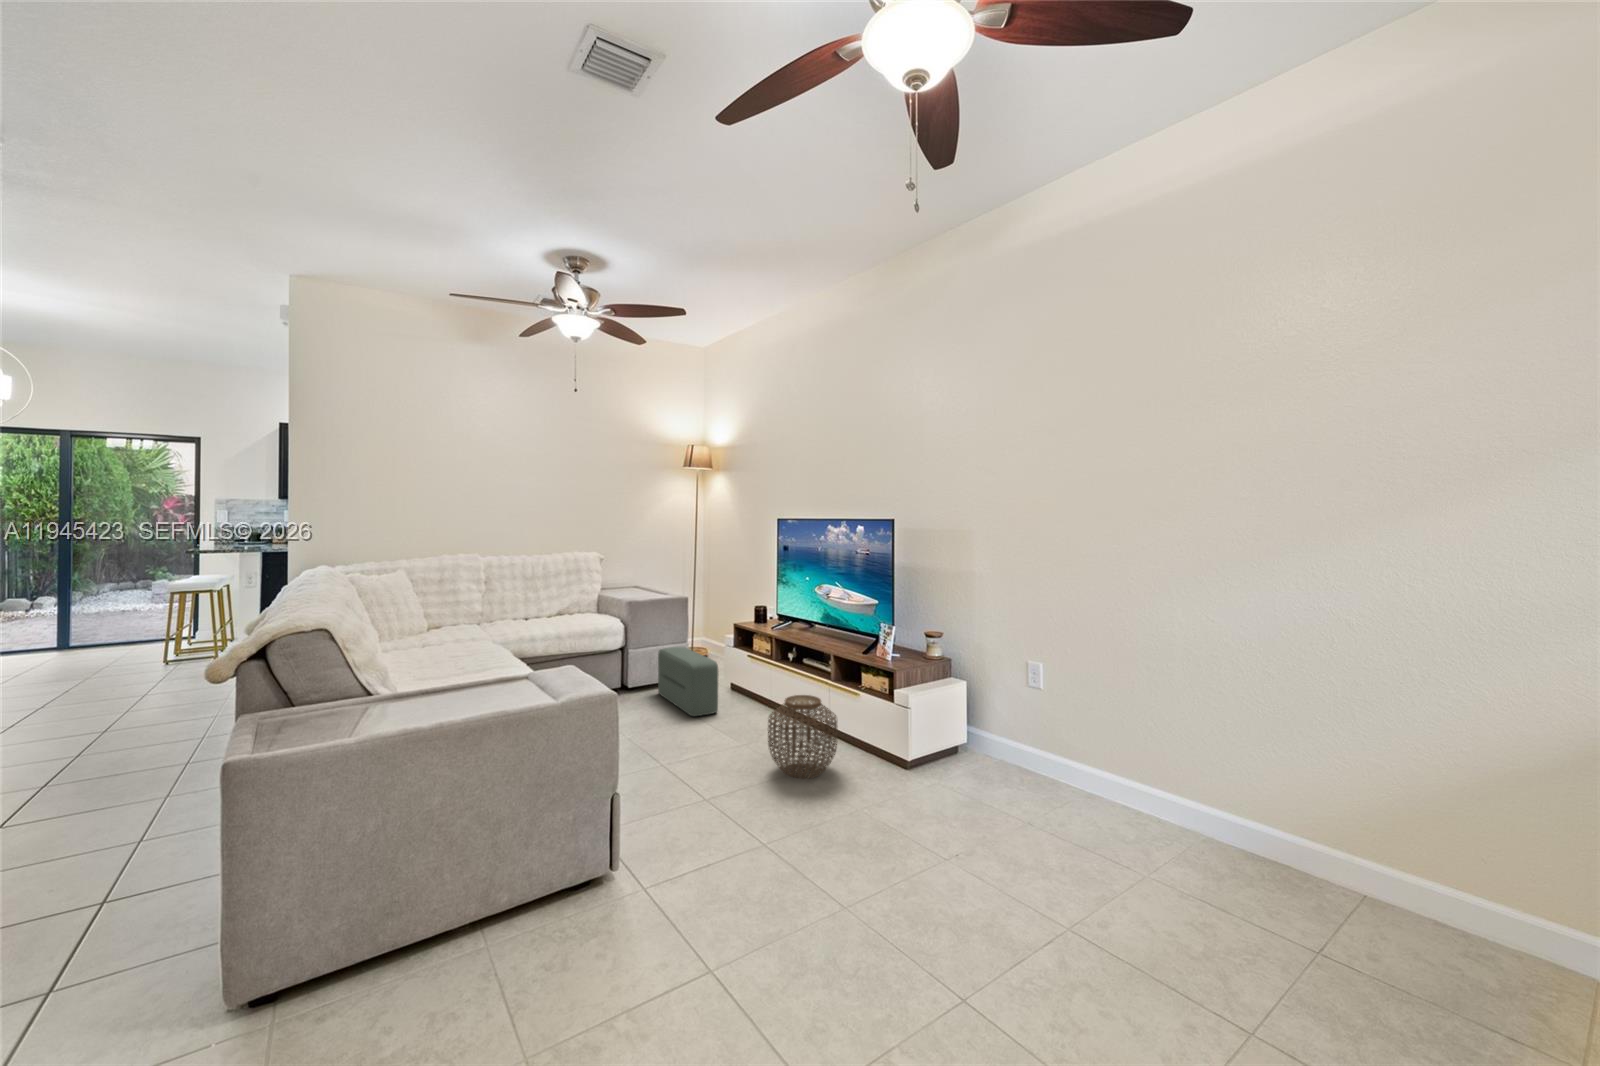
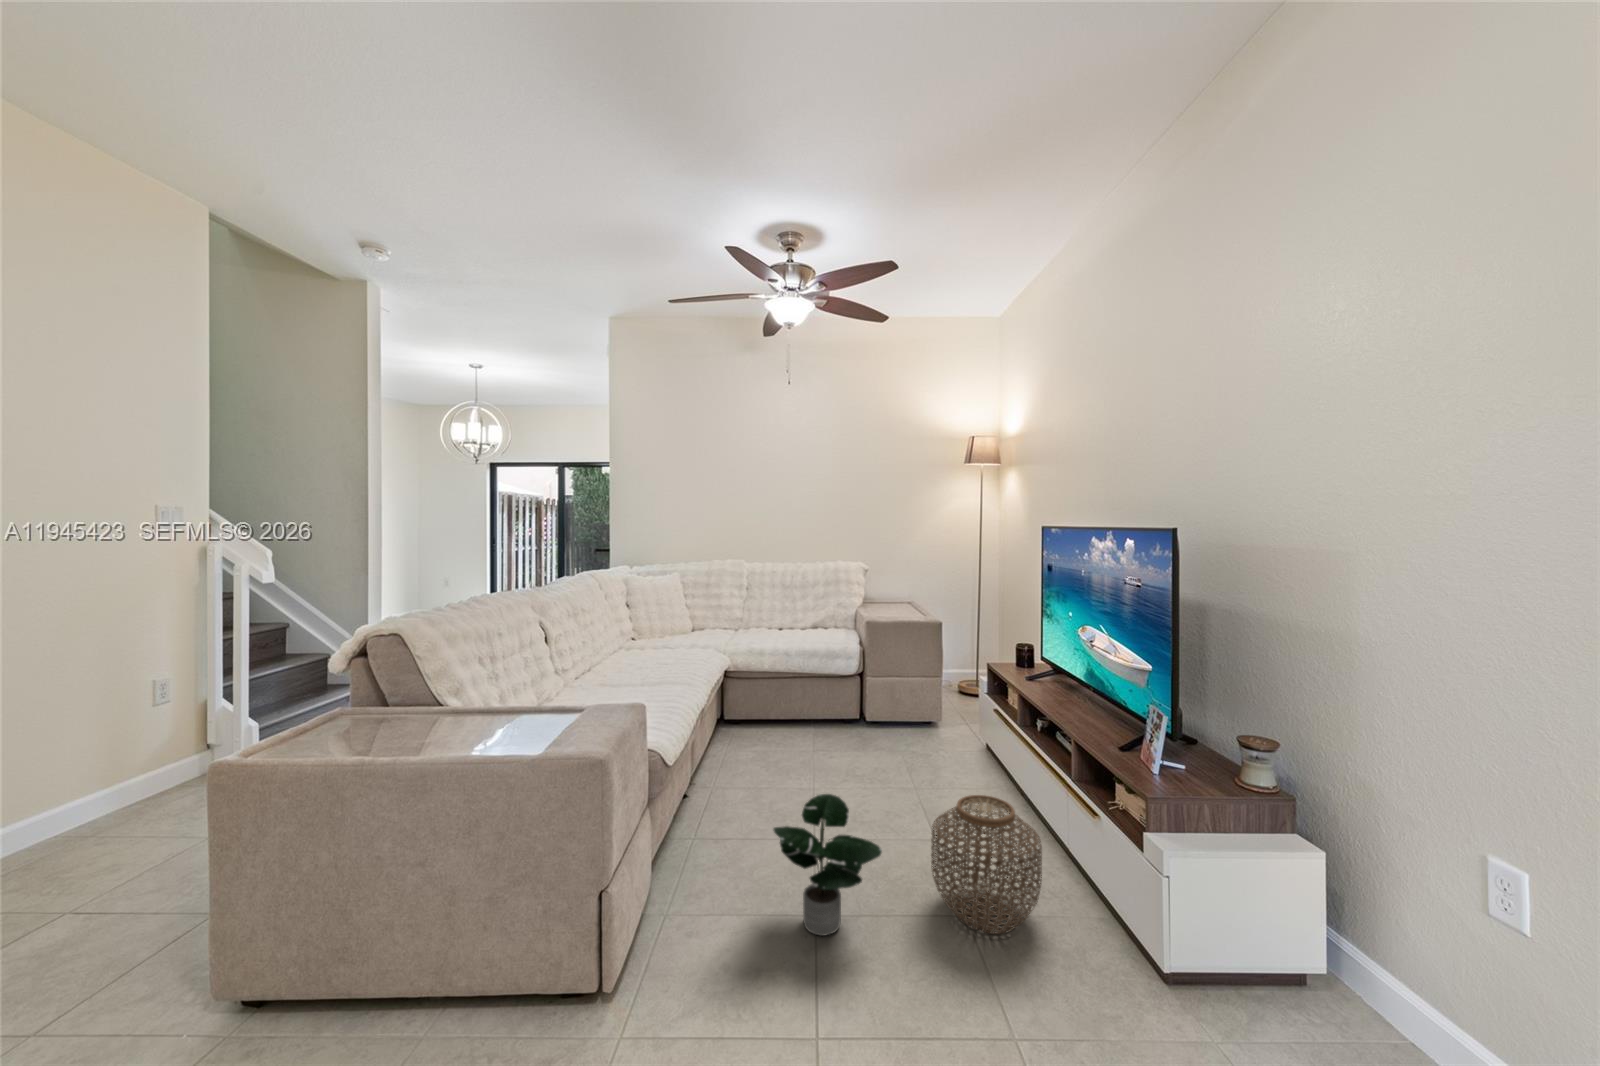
pouf: present [658,647,718,716] -> none [897,681,944,777]
potted plant: none [675,713,756,808] -> present [773,794,882,936]

